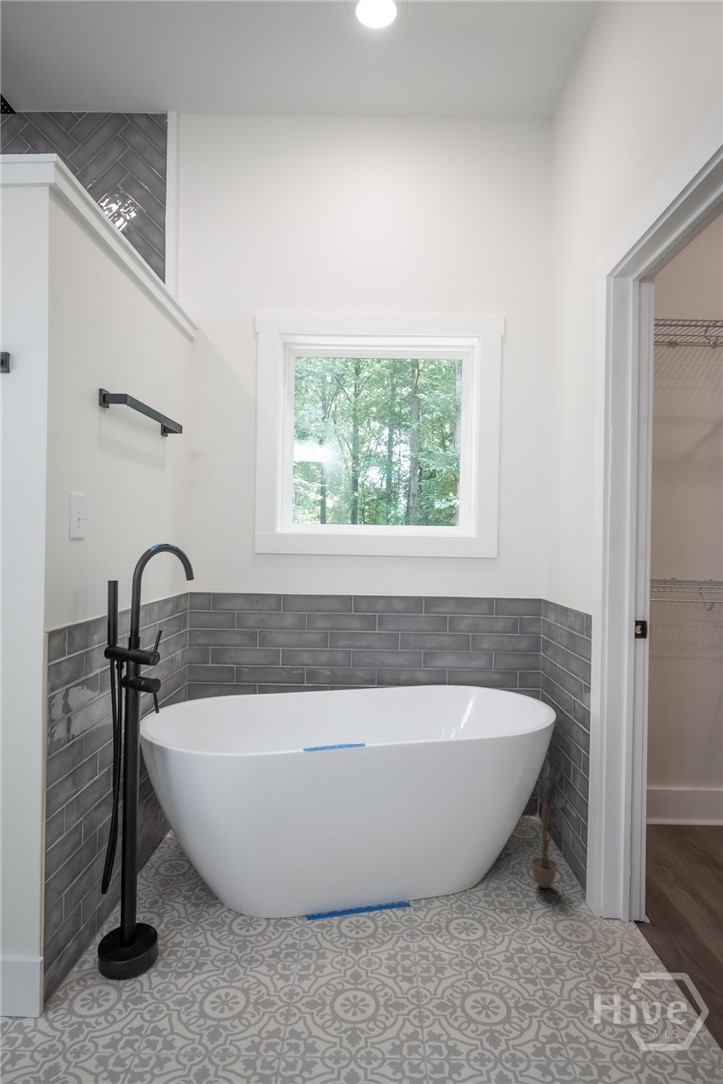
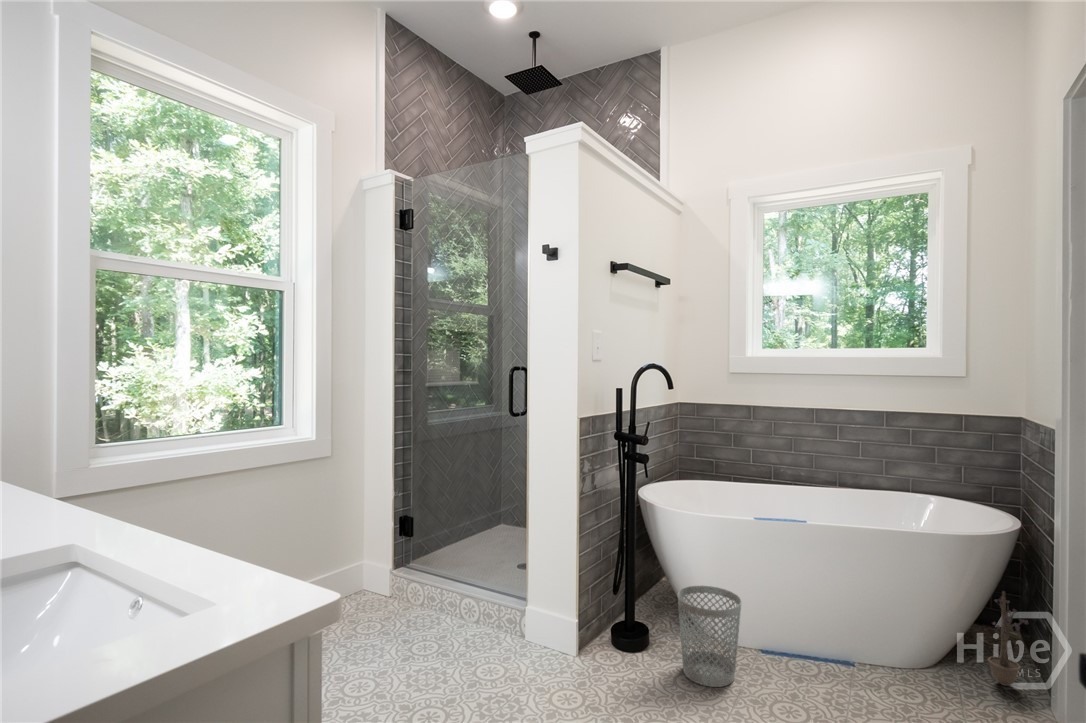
wastebasket: none [204,852,290,1001] -> present [678,586,741,687]

